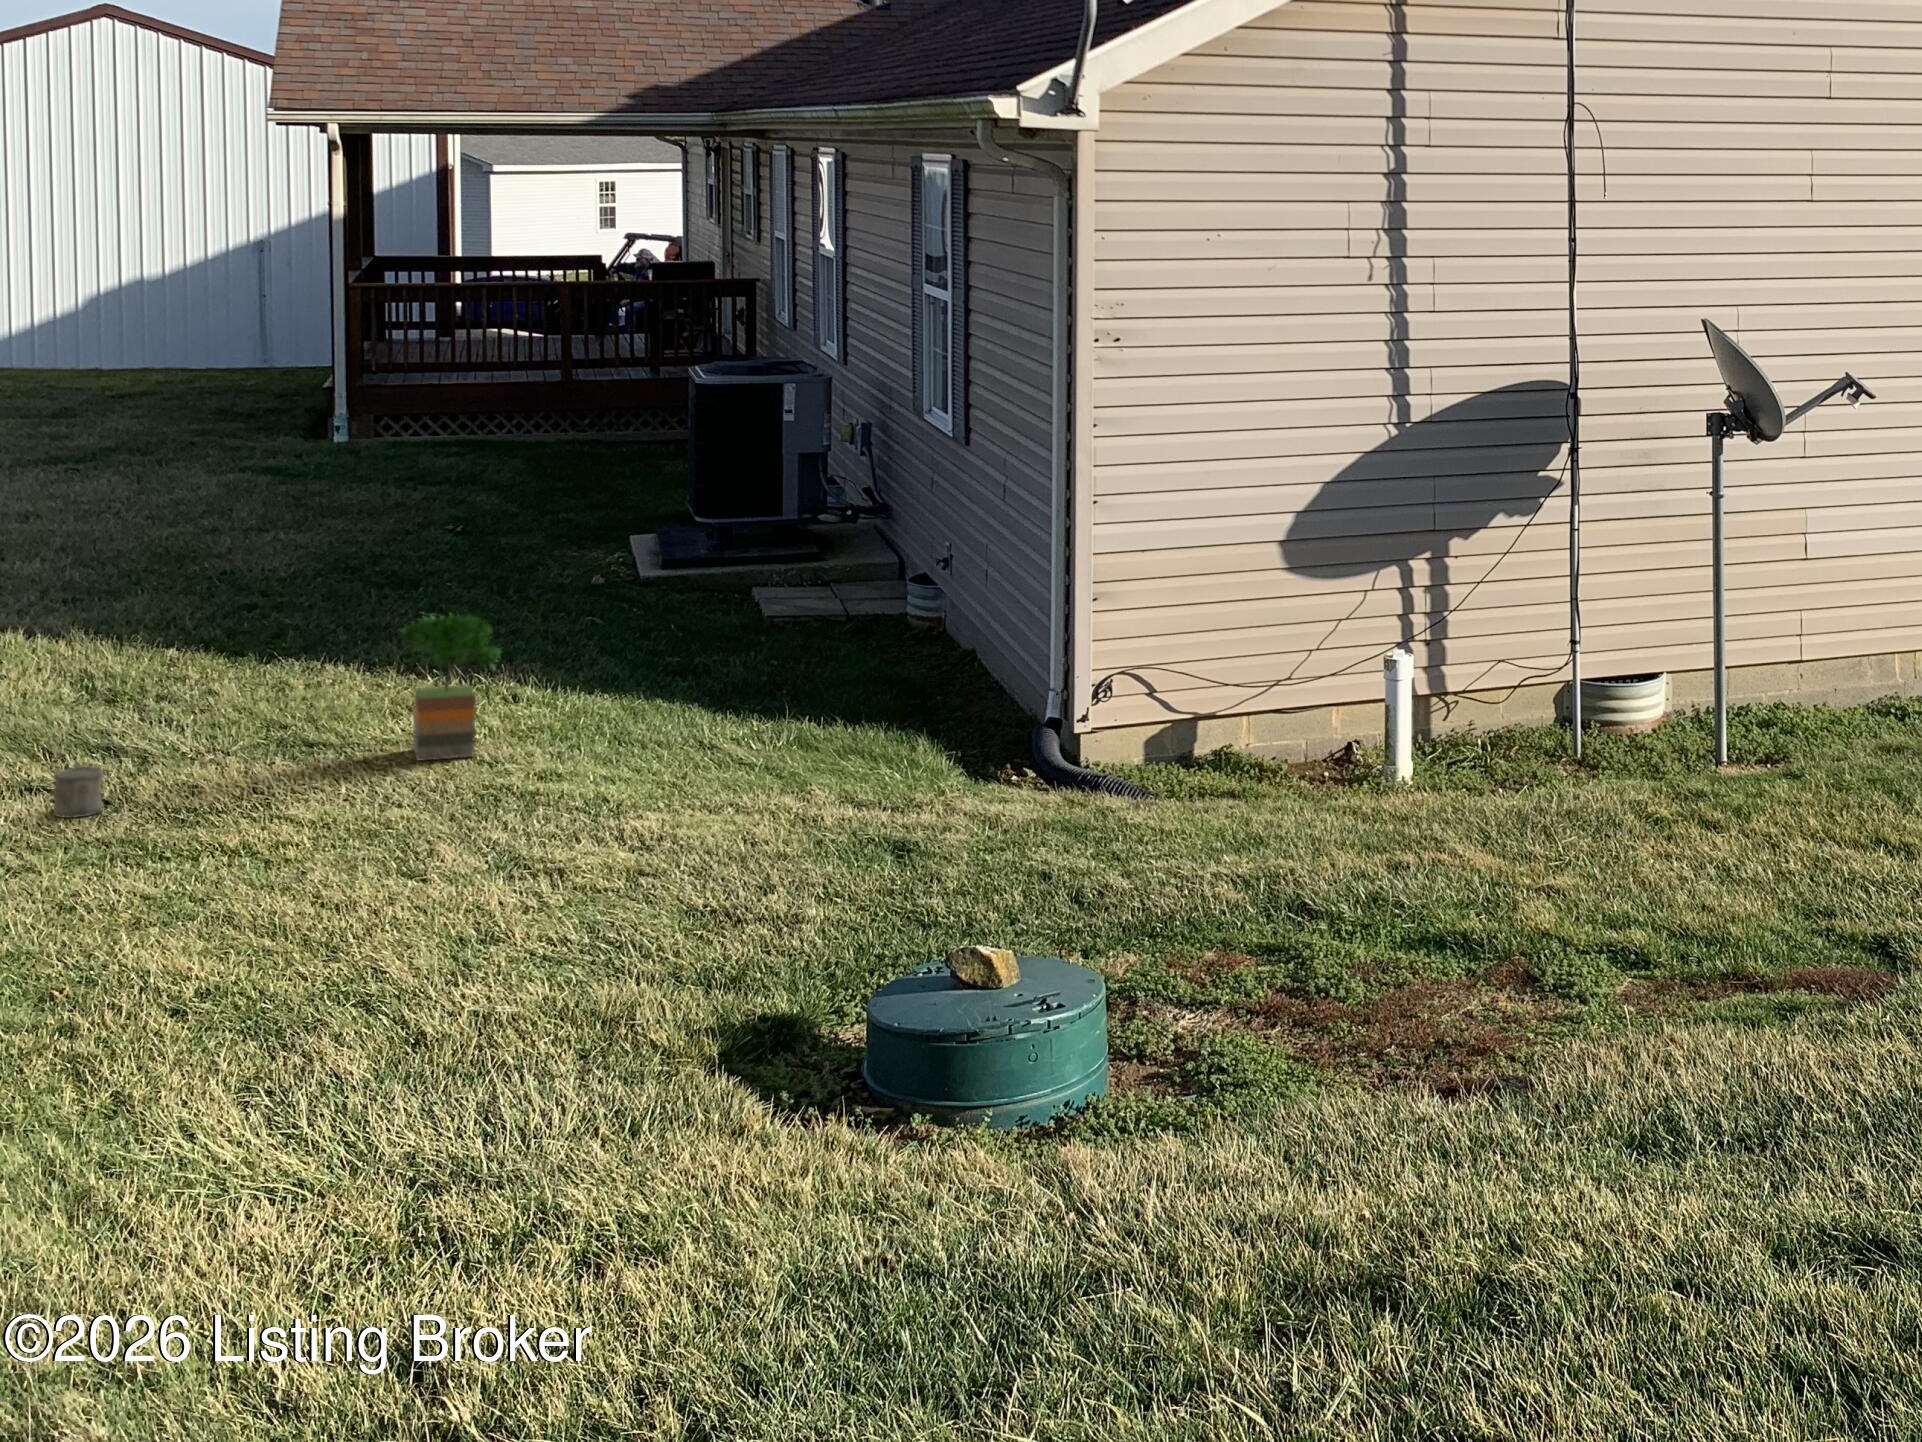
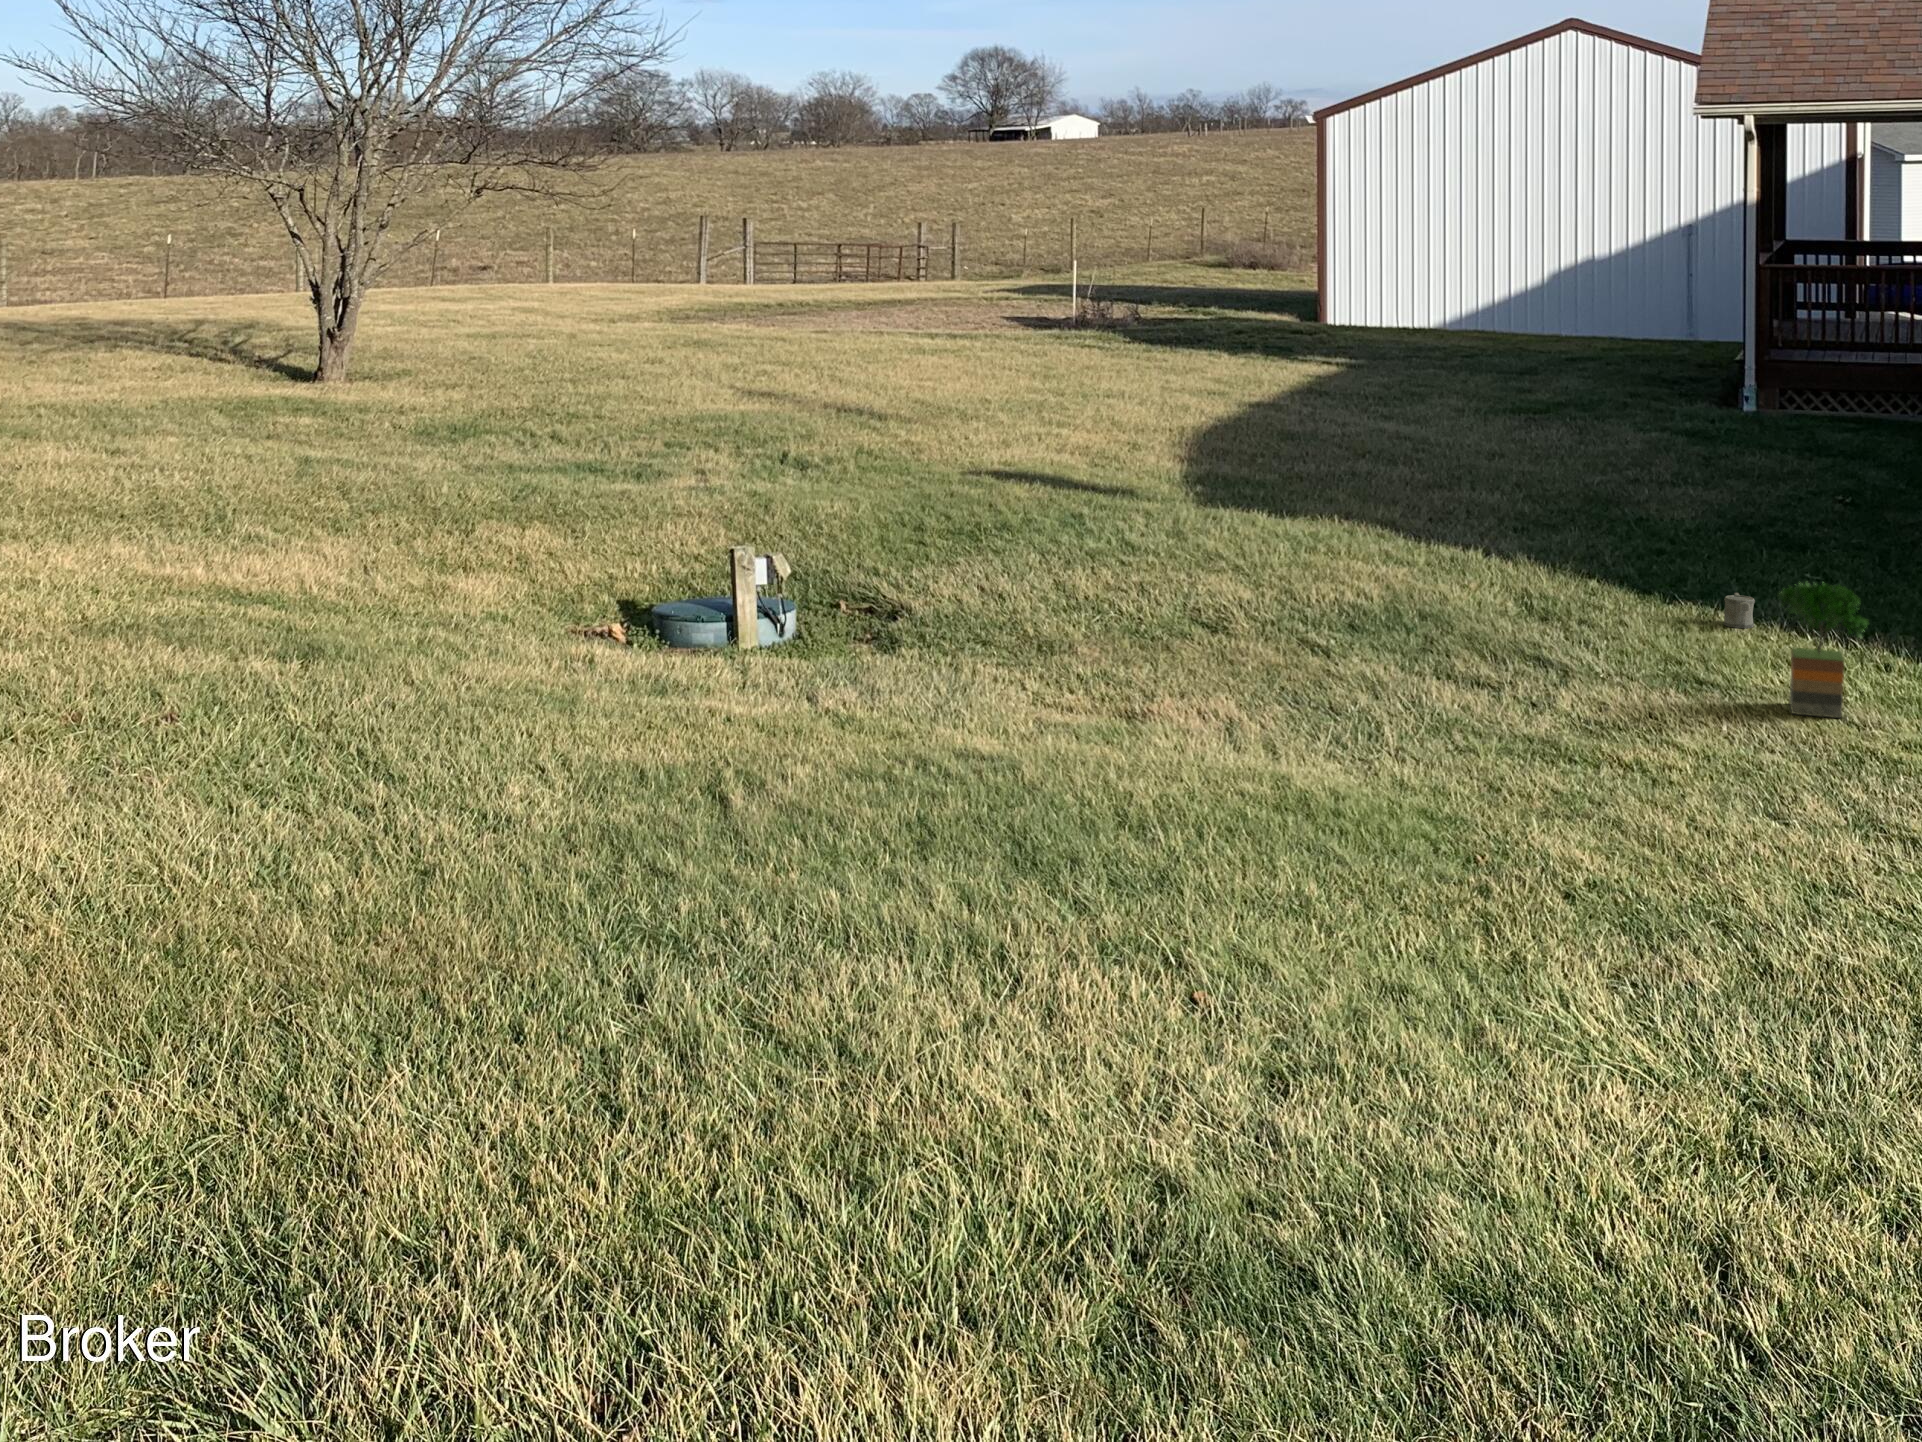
watering can: present [53,763,104,818] -> present [1723,593,1755,628]

